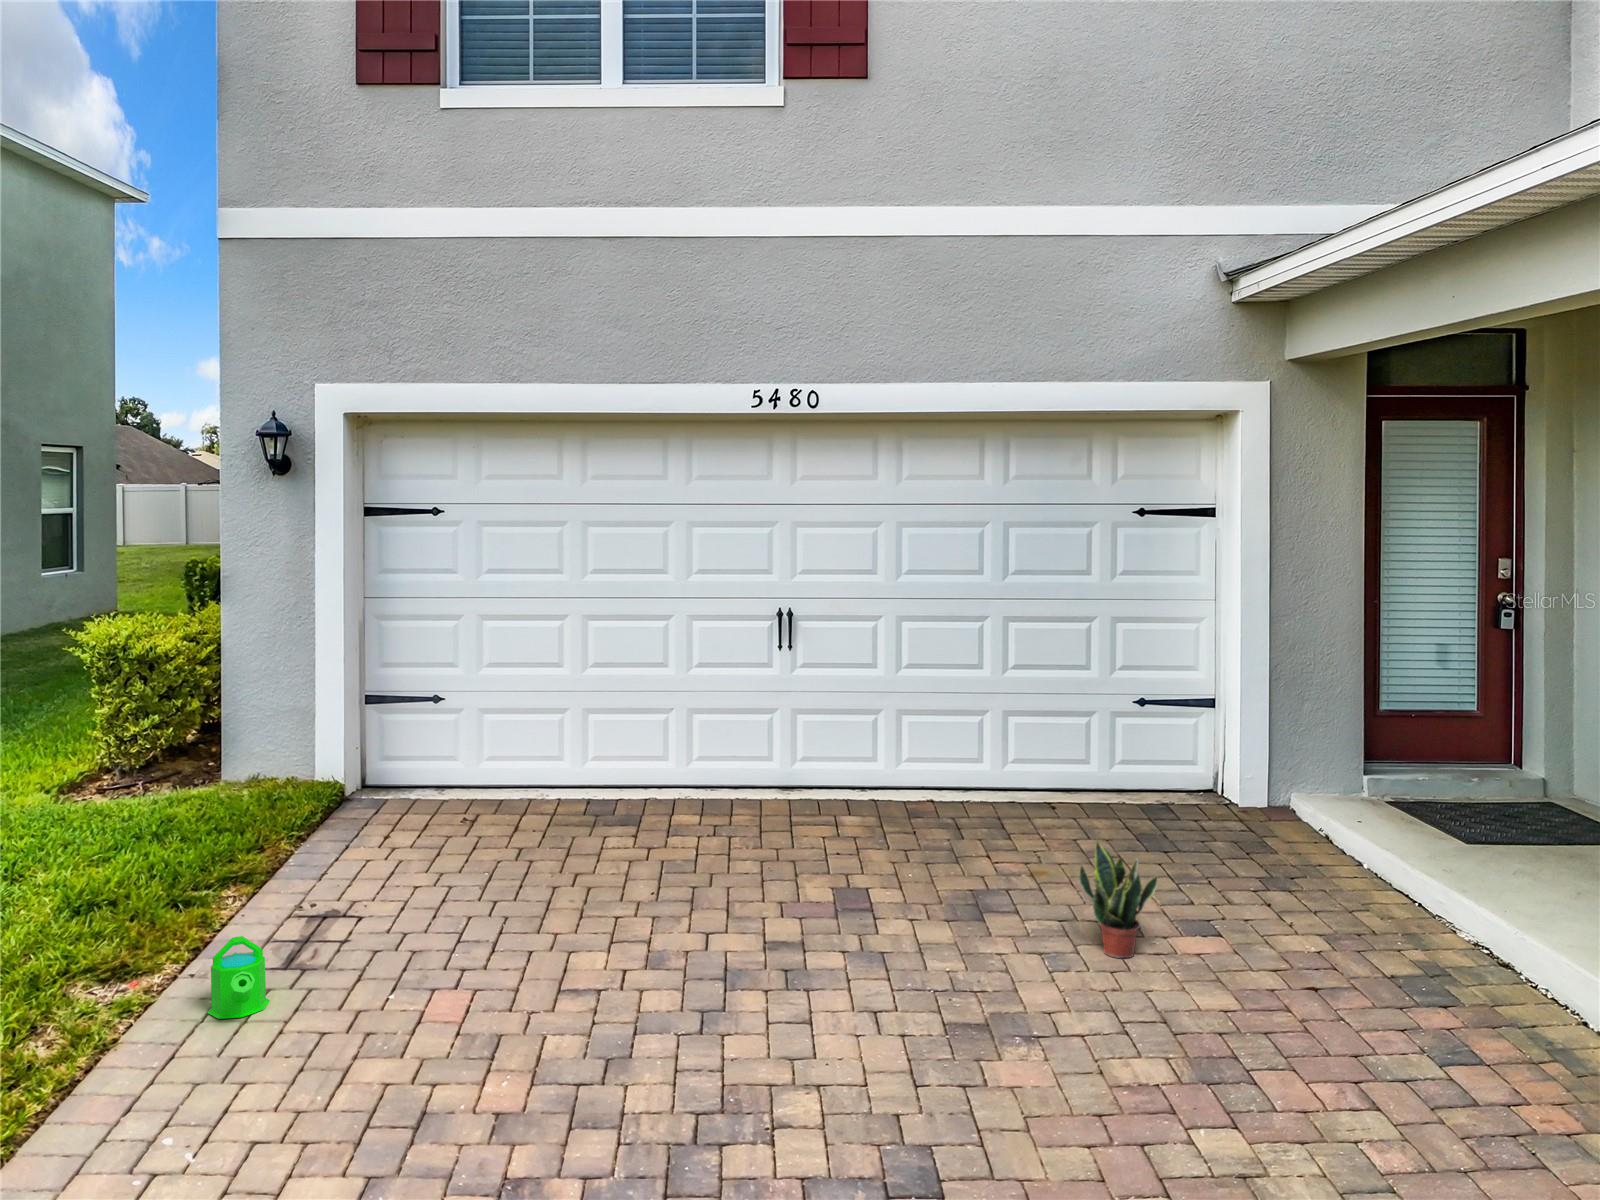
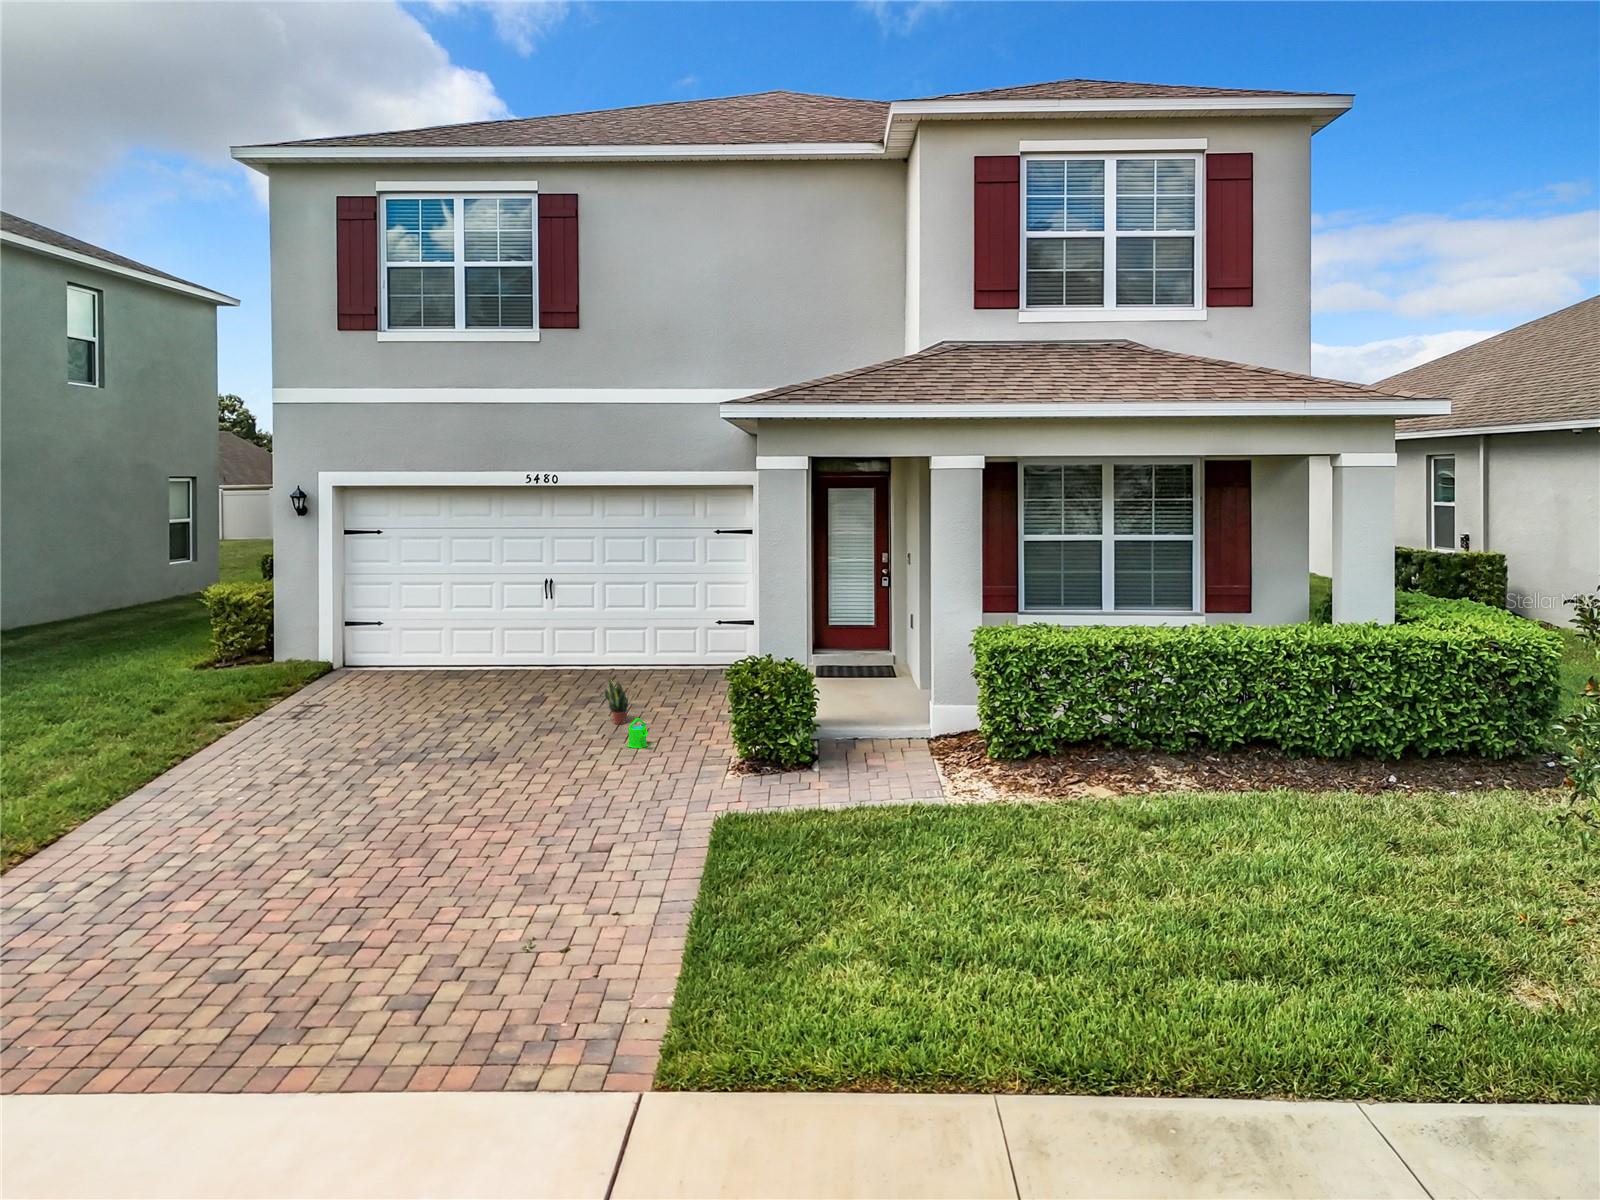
watering can: present [207,936,270,1019] -> present [627,718,648,748]

